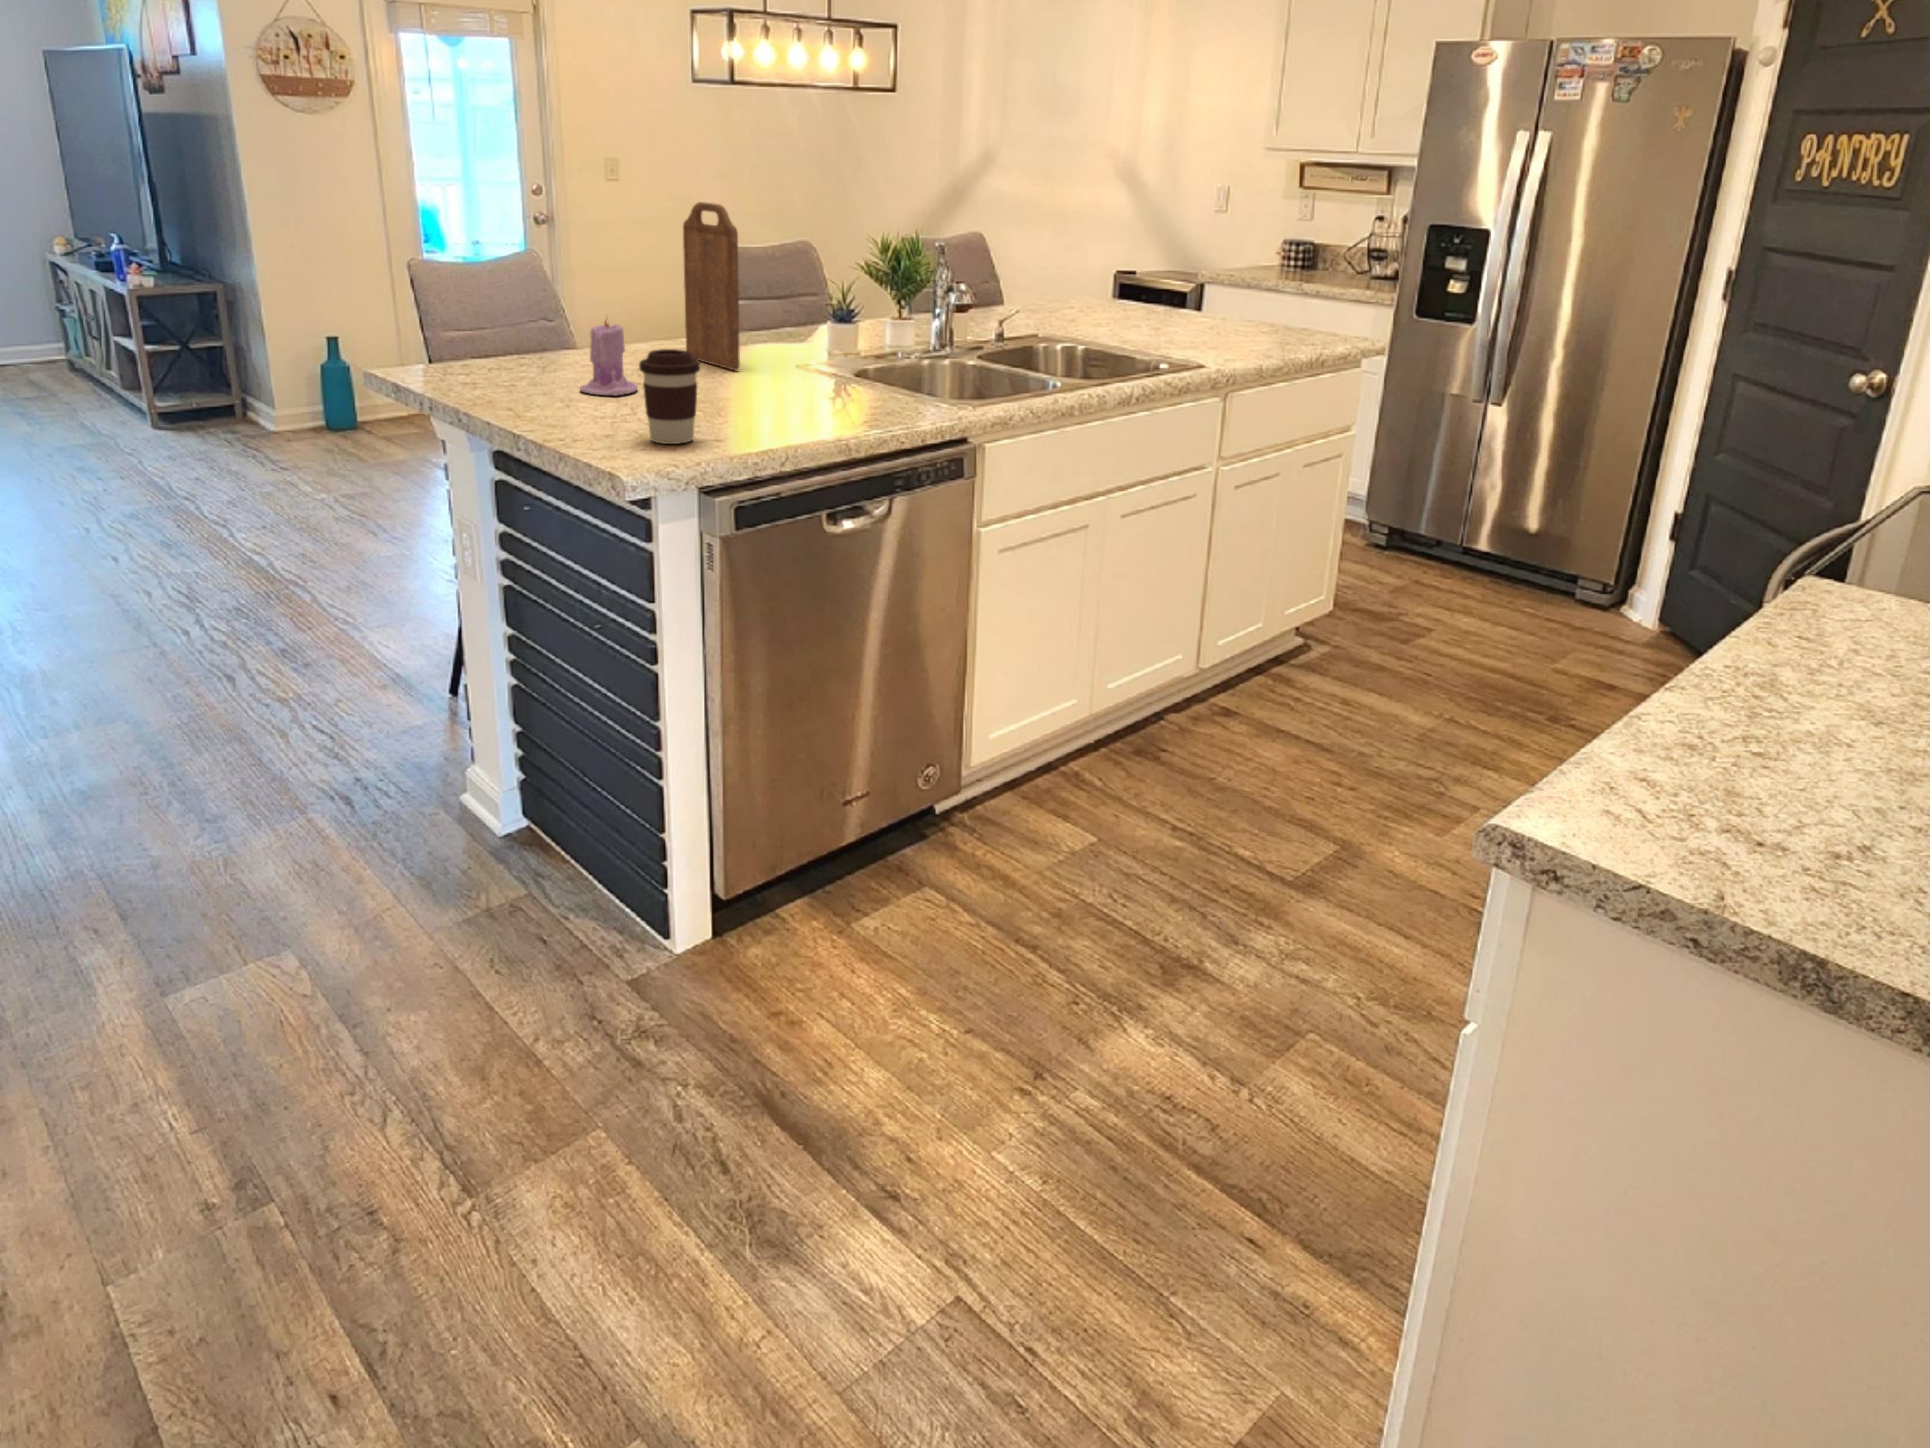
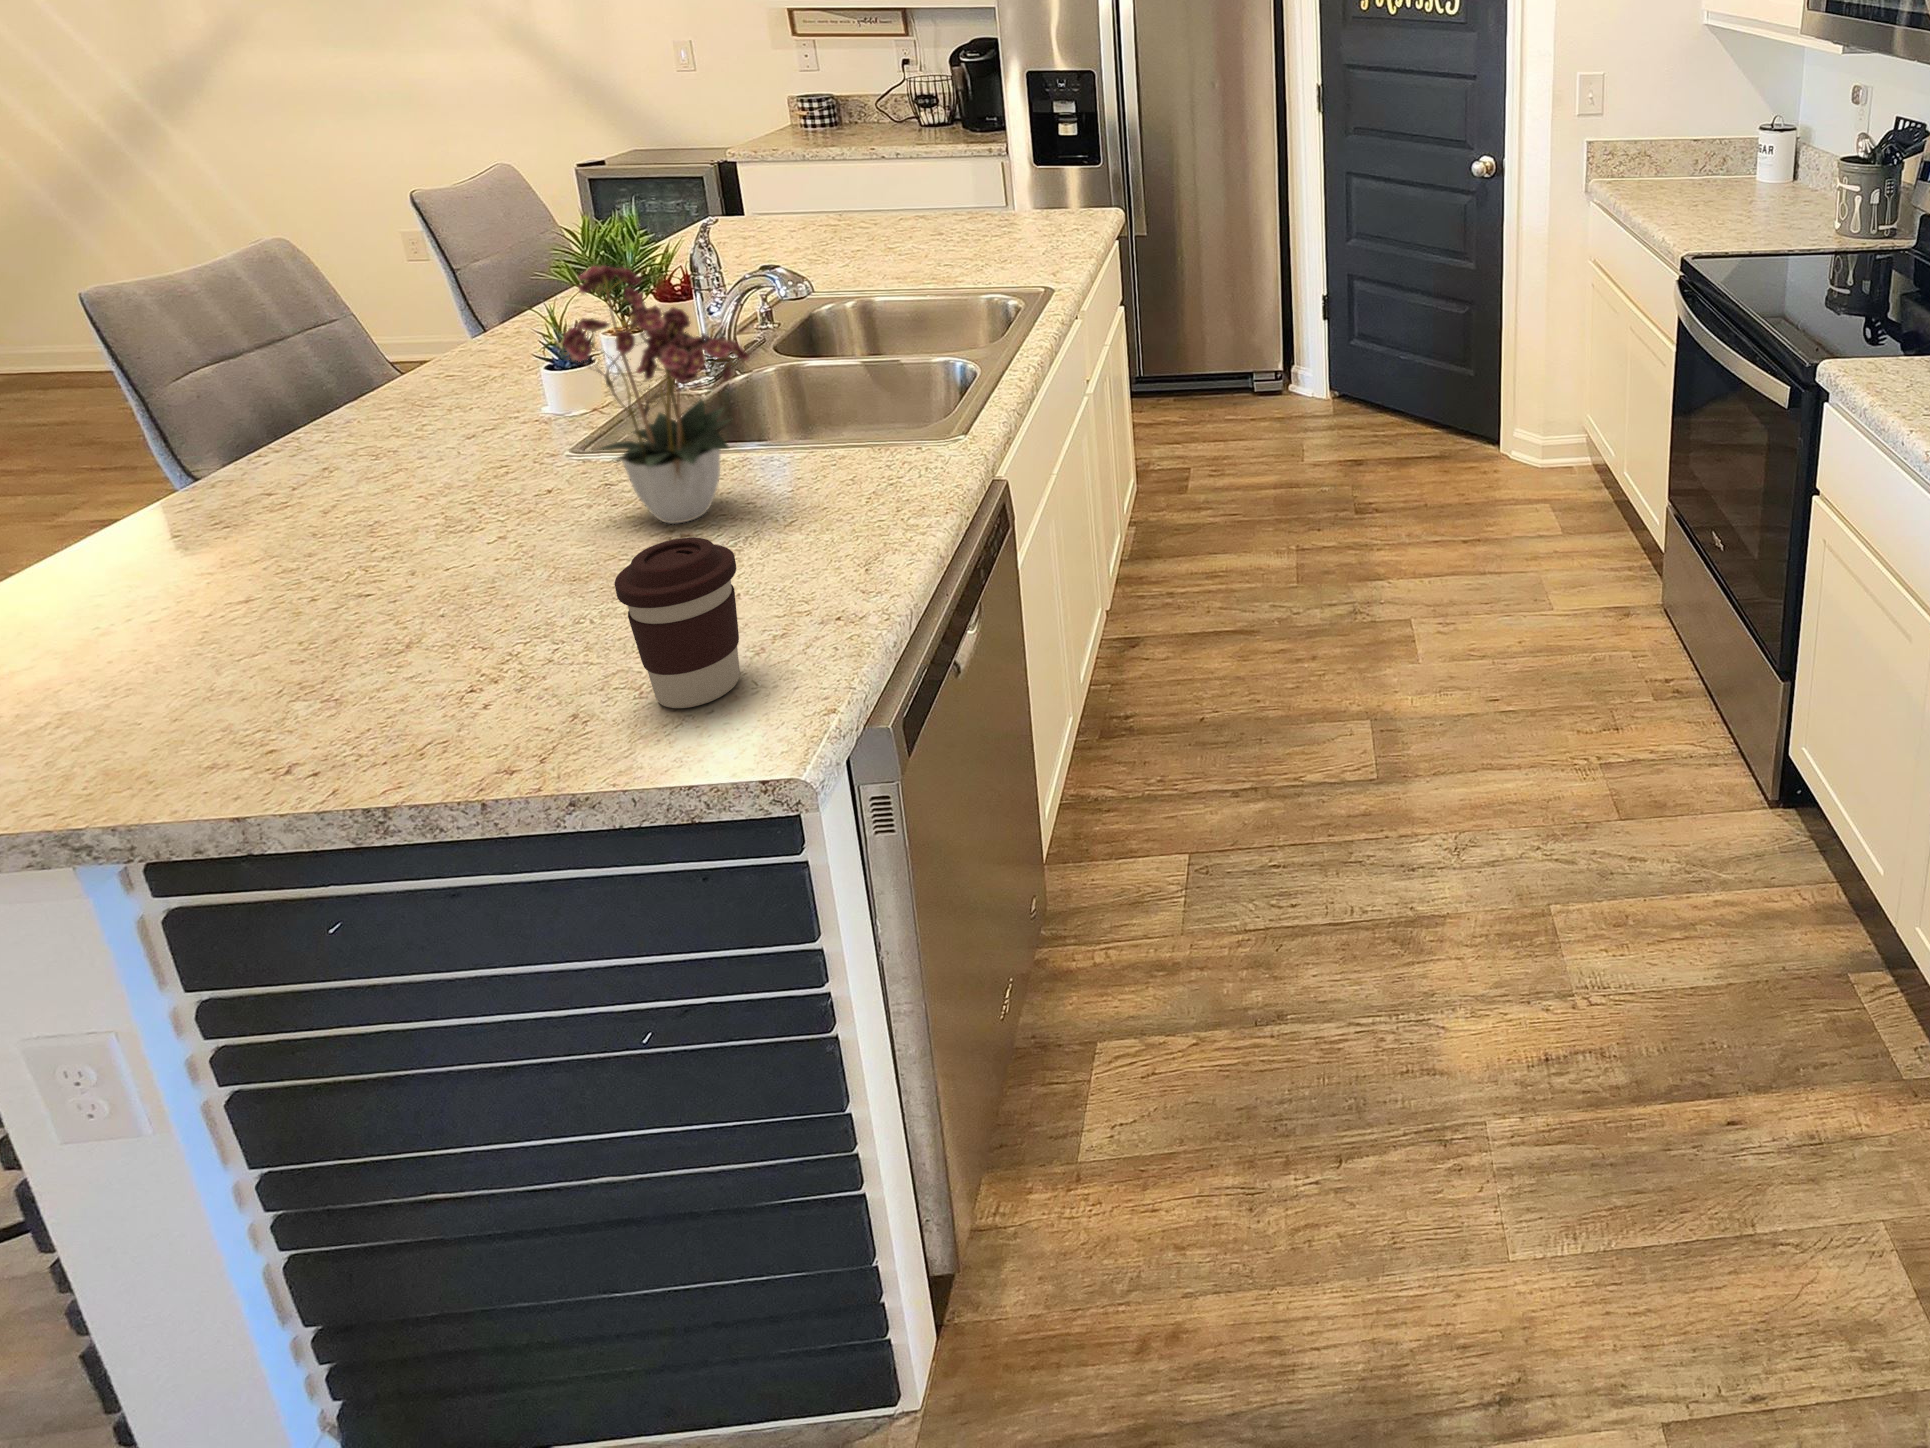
cutting board: present [683,202,740,370] -> none [238,246,475,514]
flower arrangement: none [750,216,840,398] -> present [562,265,749,524]
candle: present [580,318,638,396] -> none [249,517,390,678]

